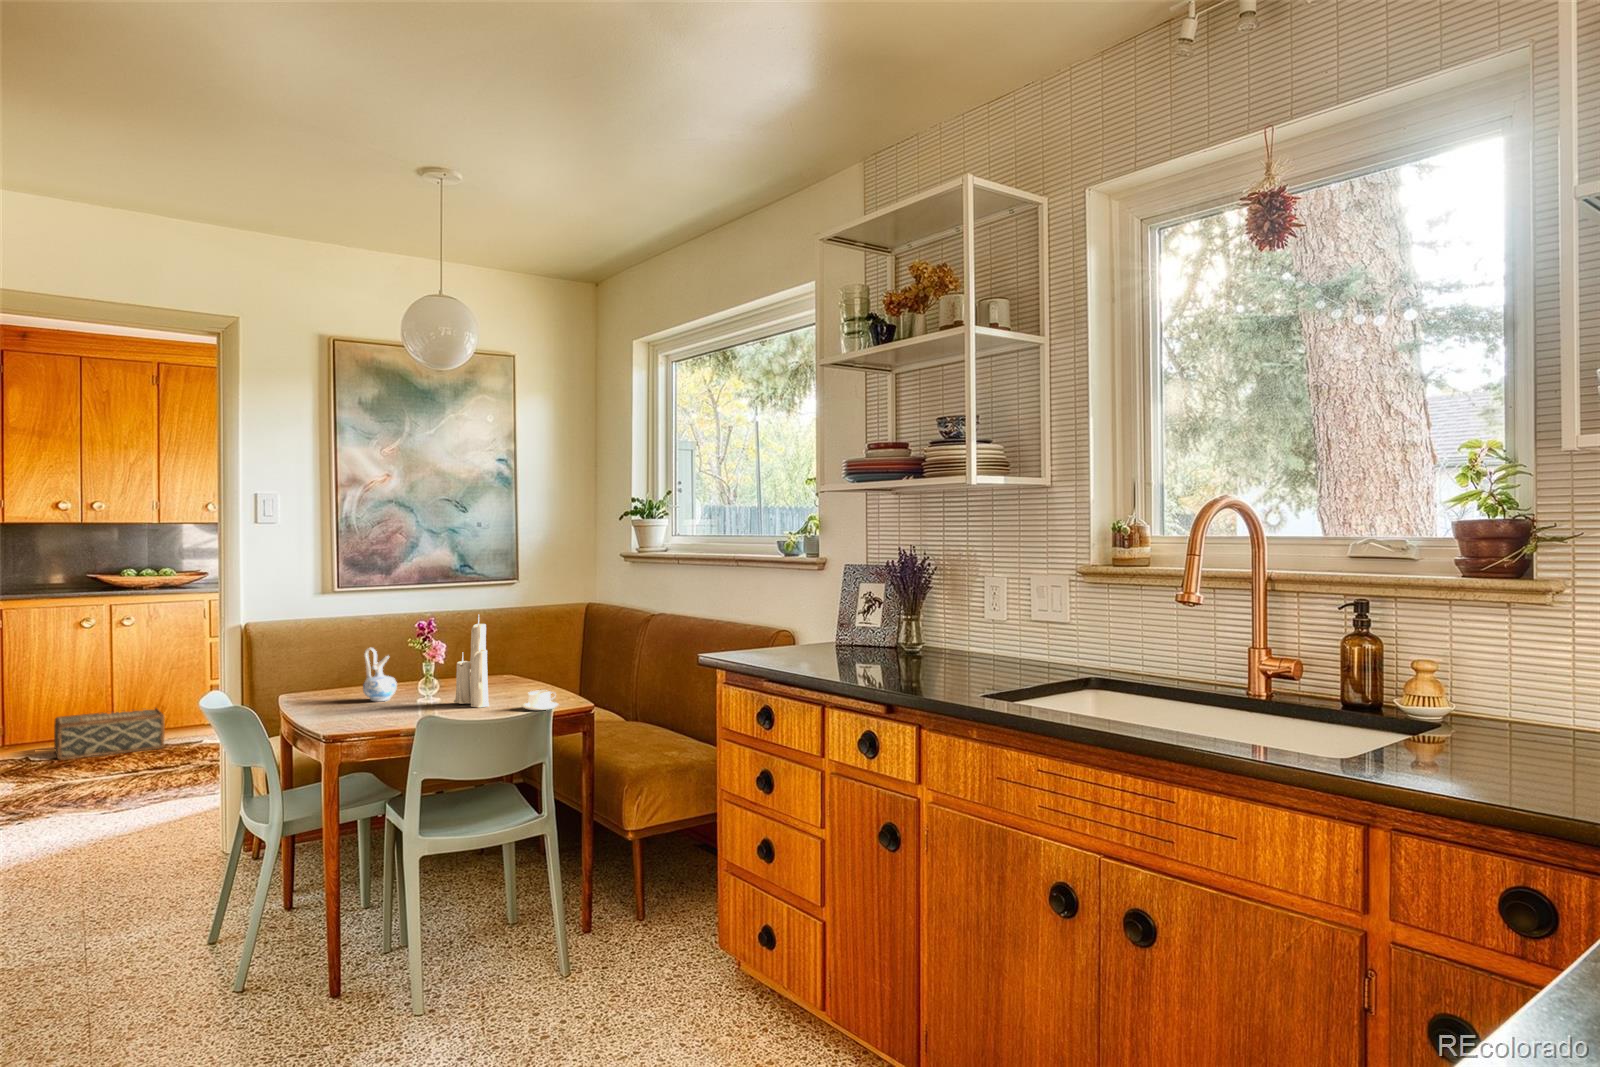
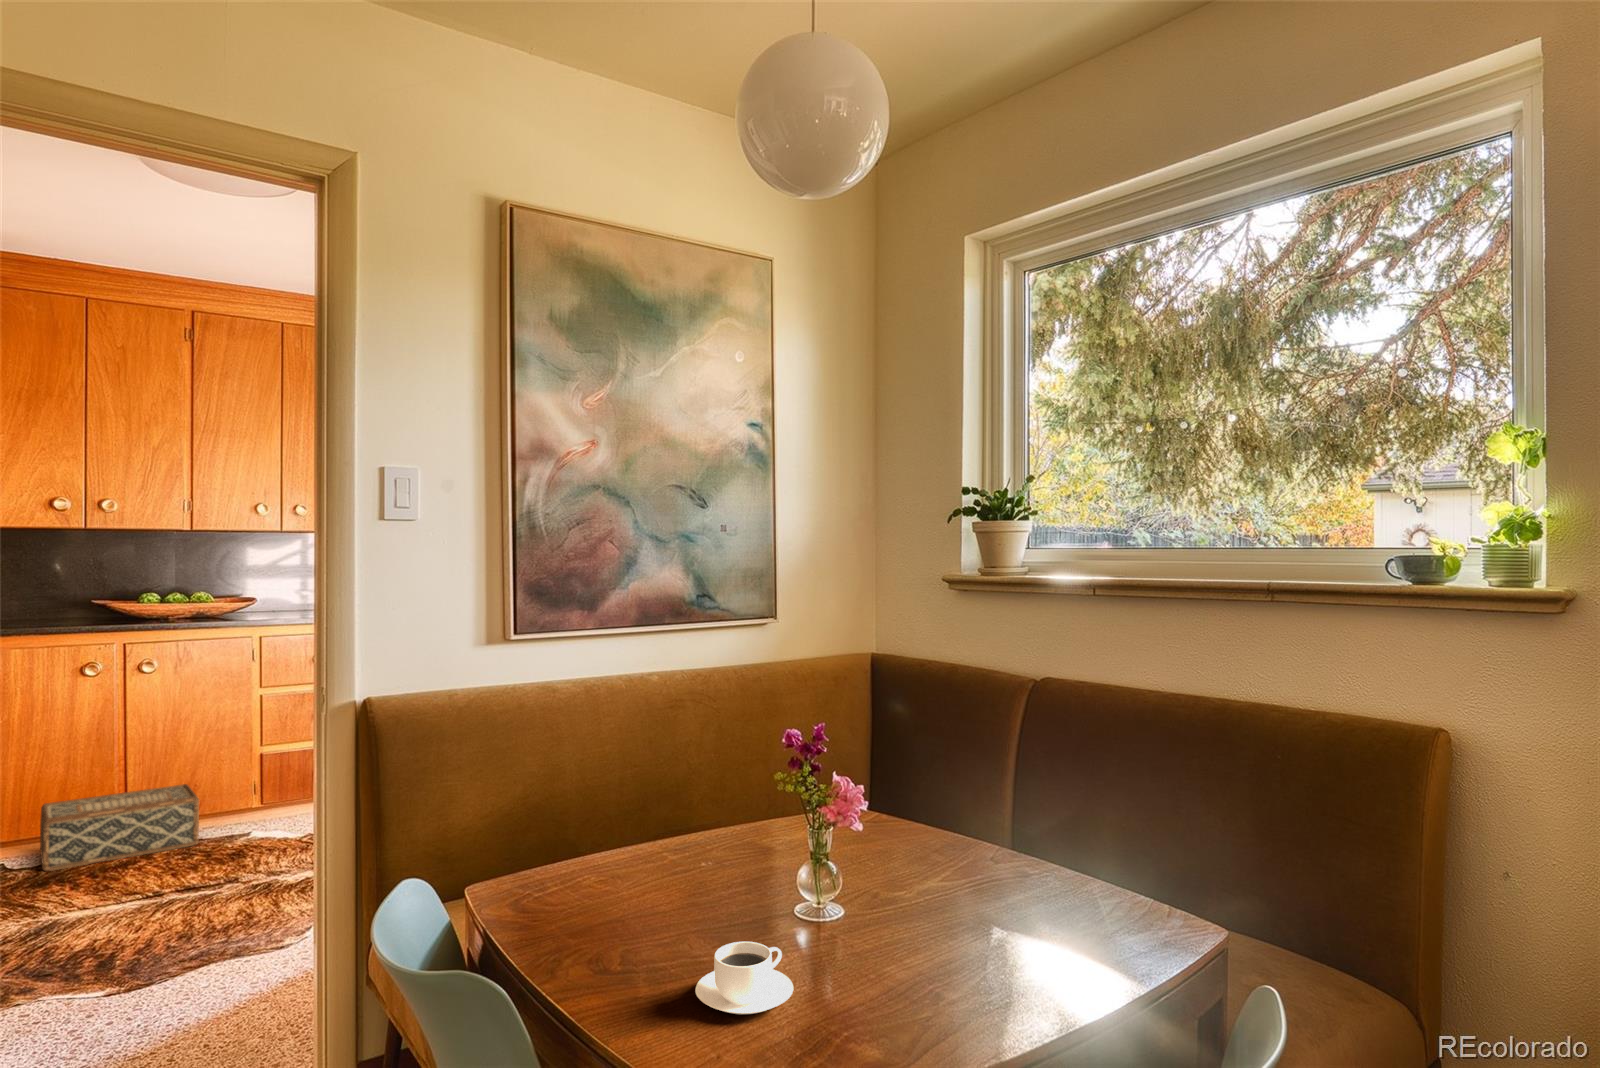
candle: present [454,617,489,708] -> none [876,697,972,928]
ceramic pitcher: present [363,648,397,701] -> none [662,777,728,895]
coffee cup: present [522,690,558,710] -> present [695,942,794,1014]

